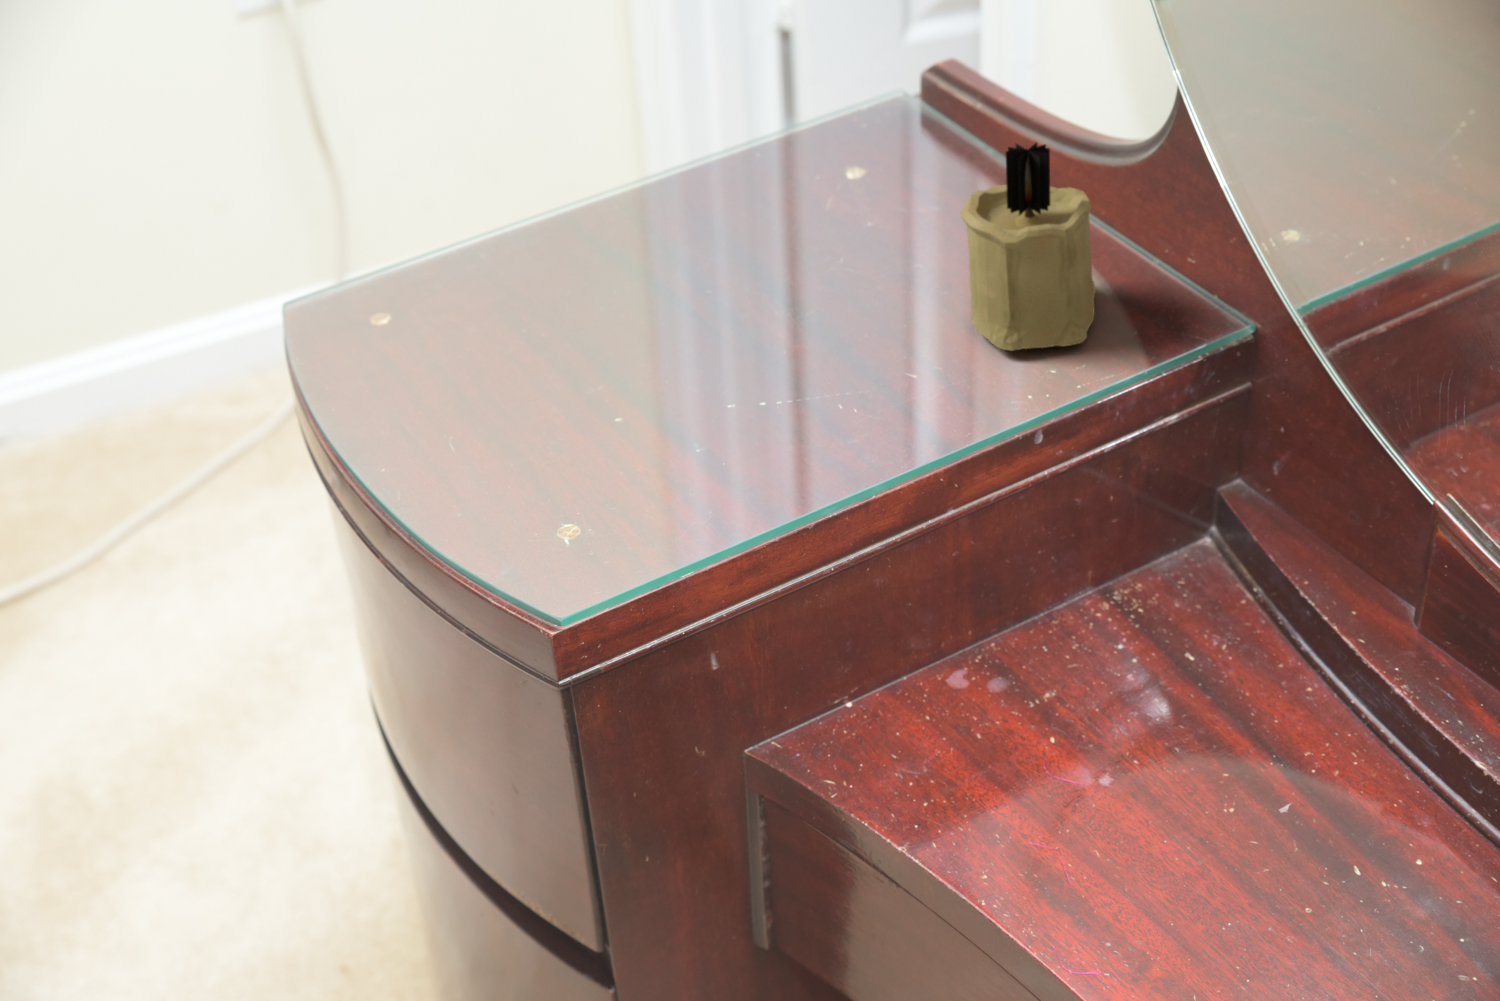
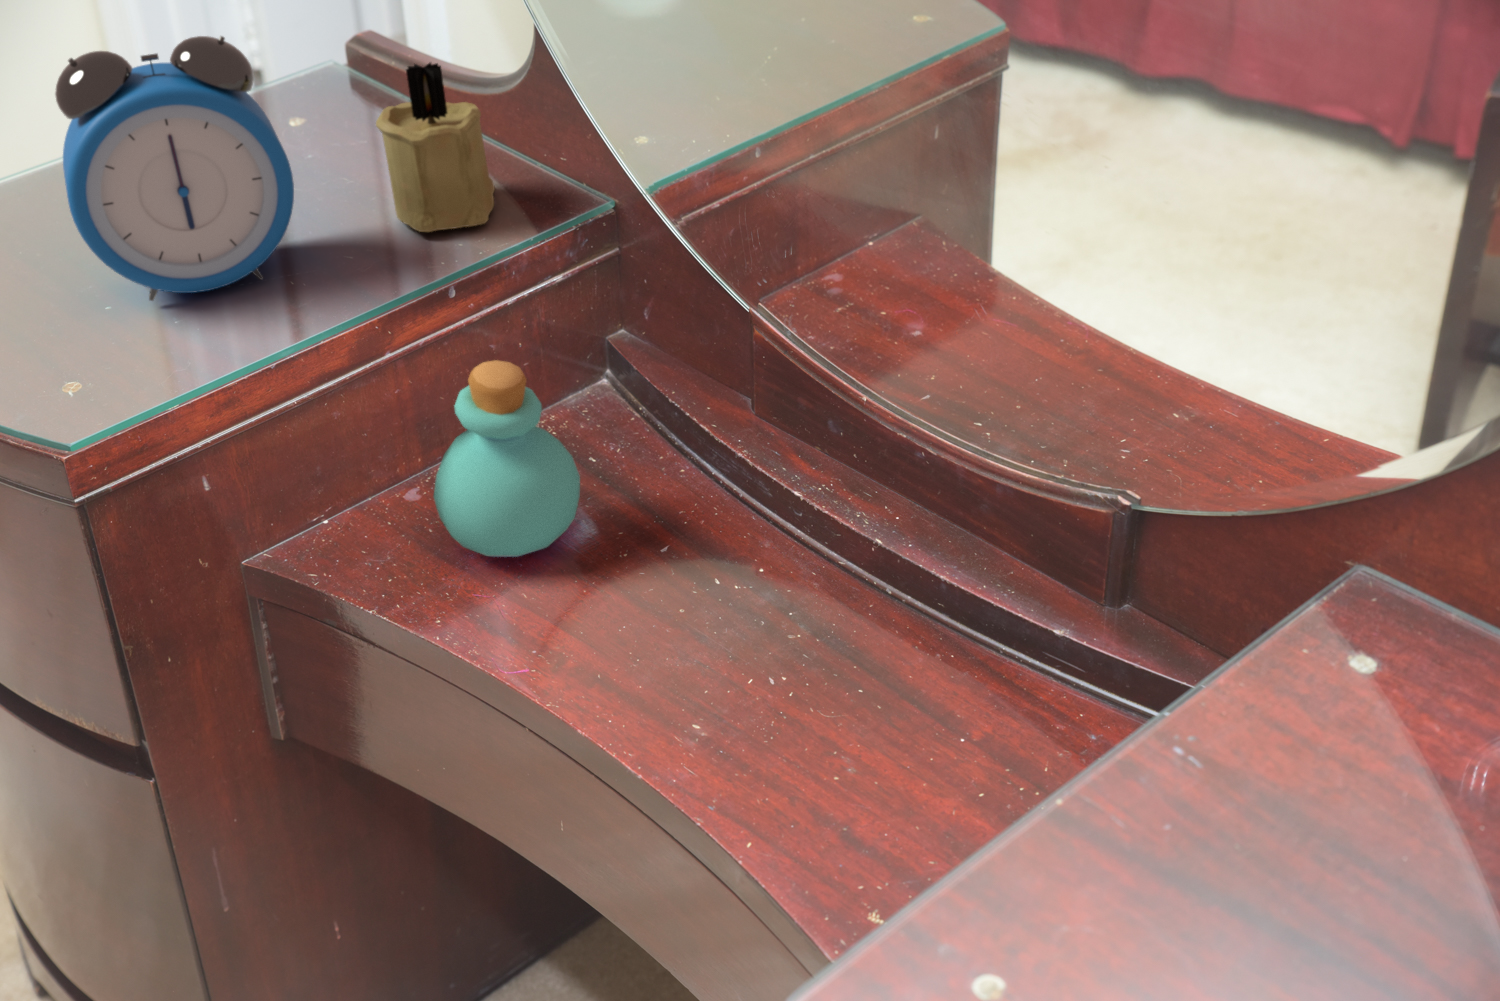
alarm clock: none [599,113,858,418] -> present [55,36,294,301]
perfume bottle: none [992,549,1181,794] -> present [434,360,580,557]

